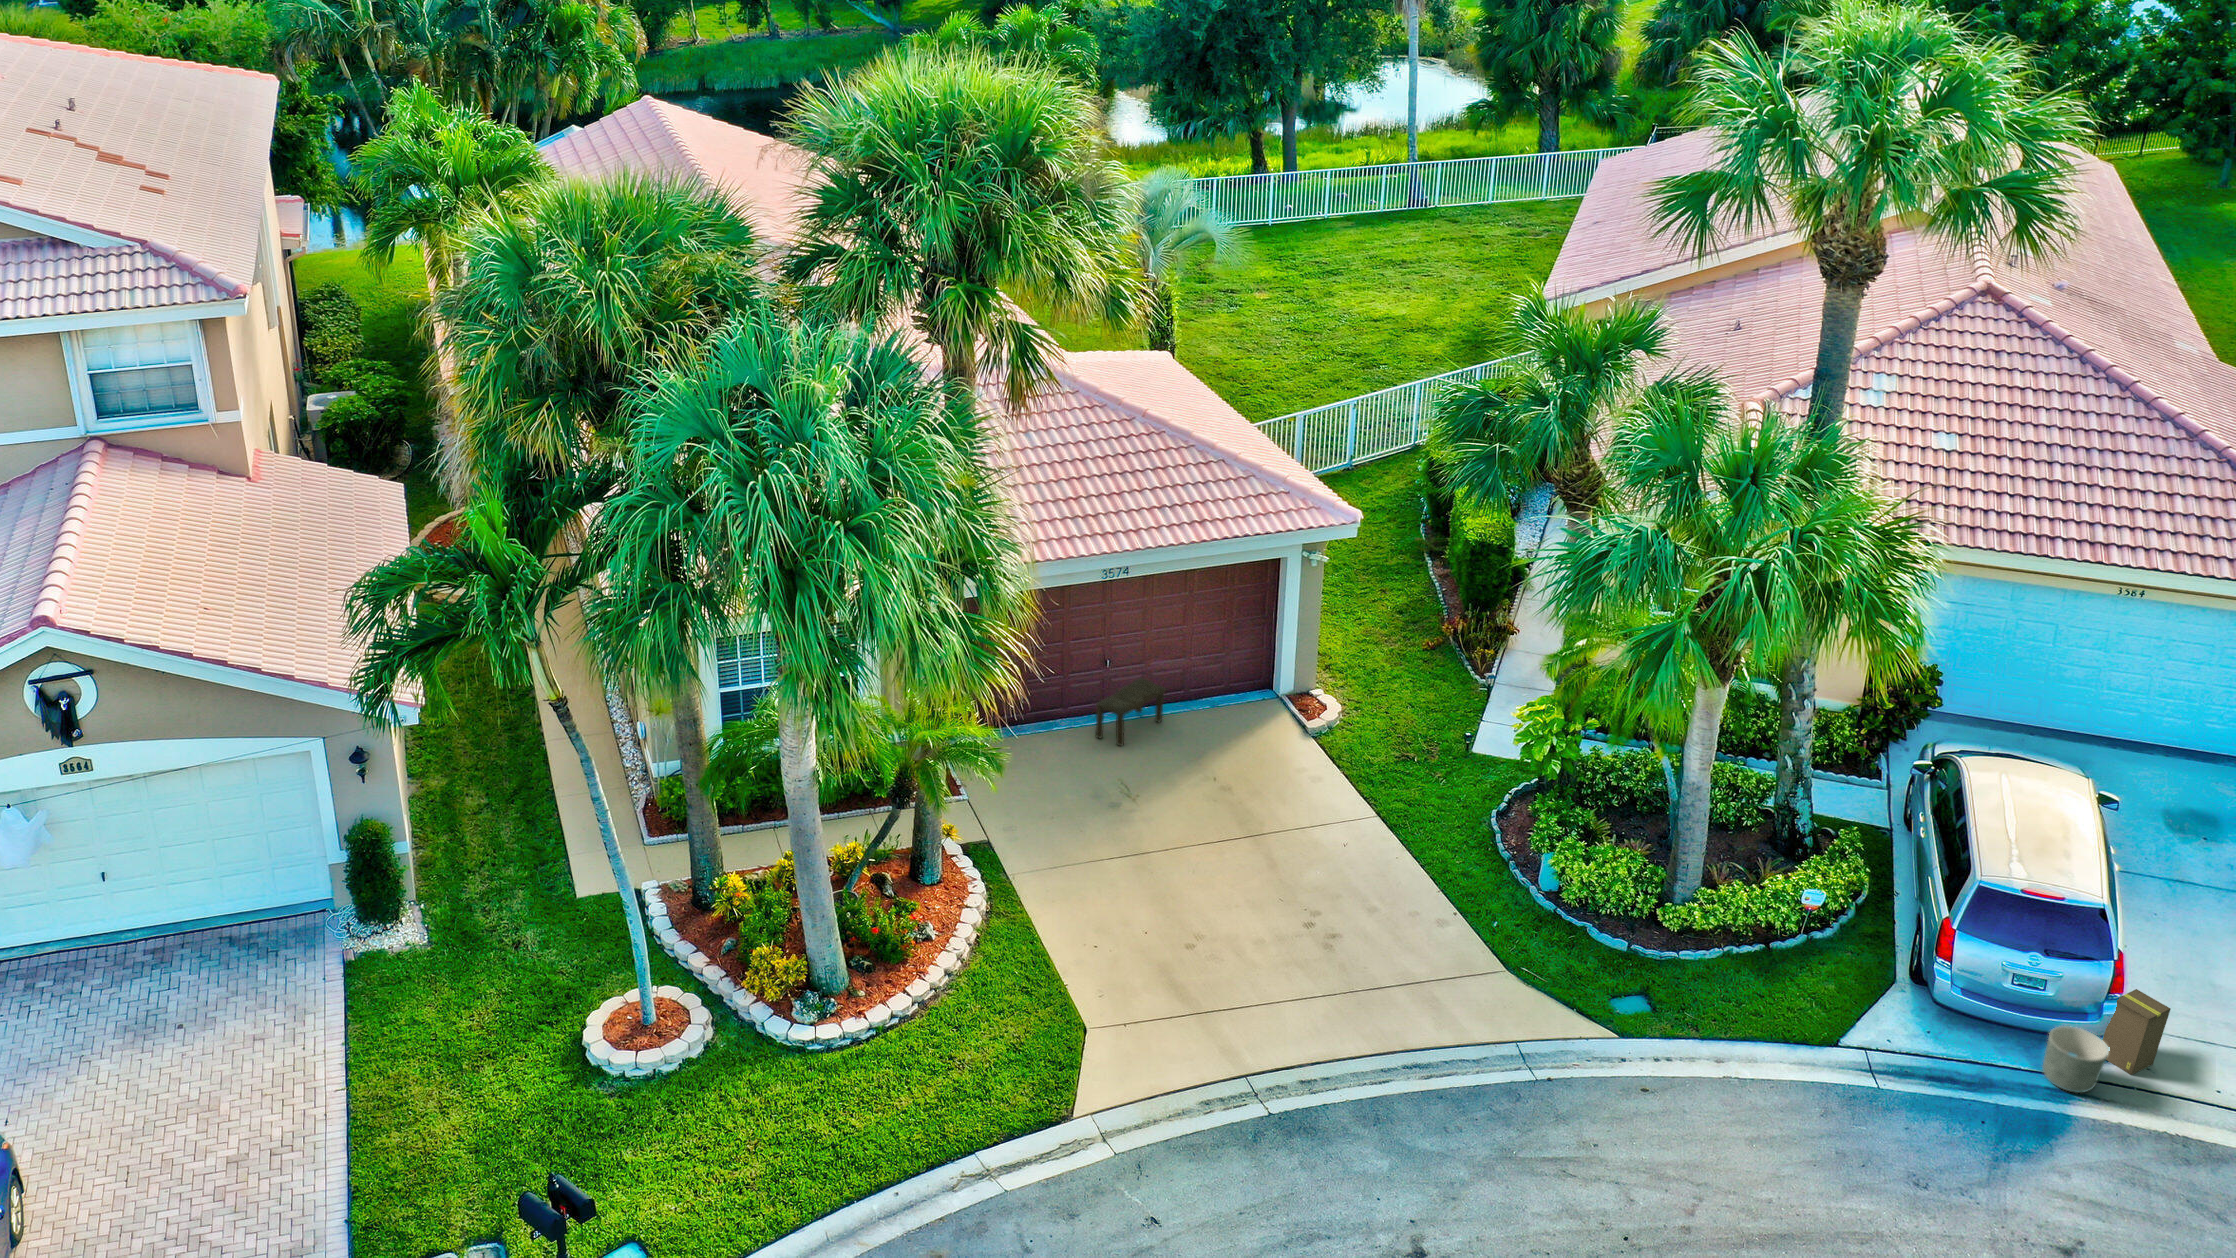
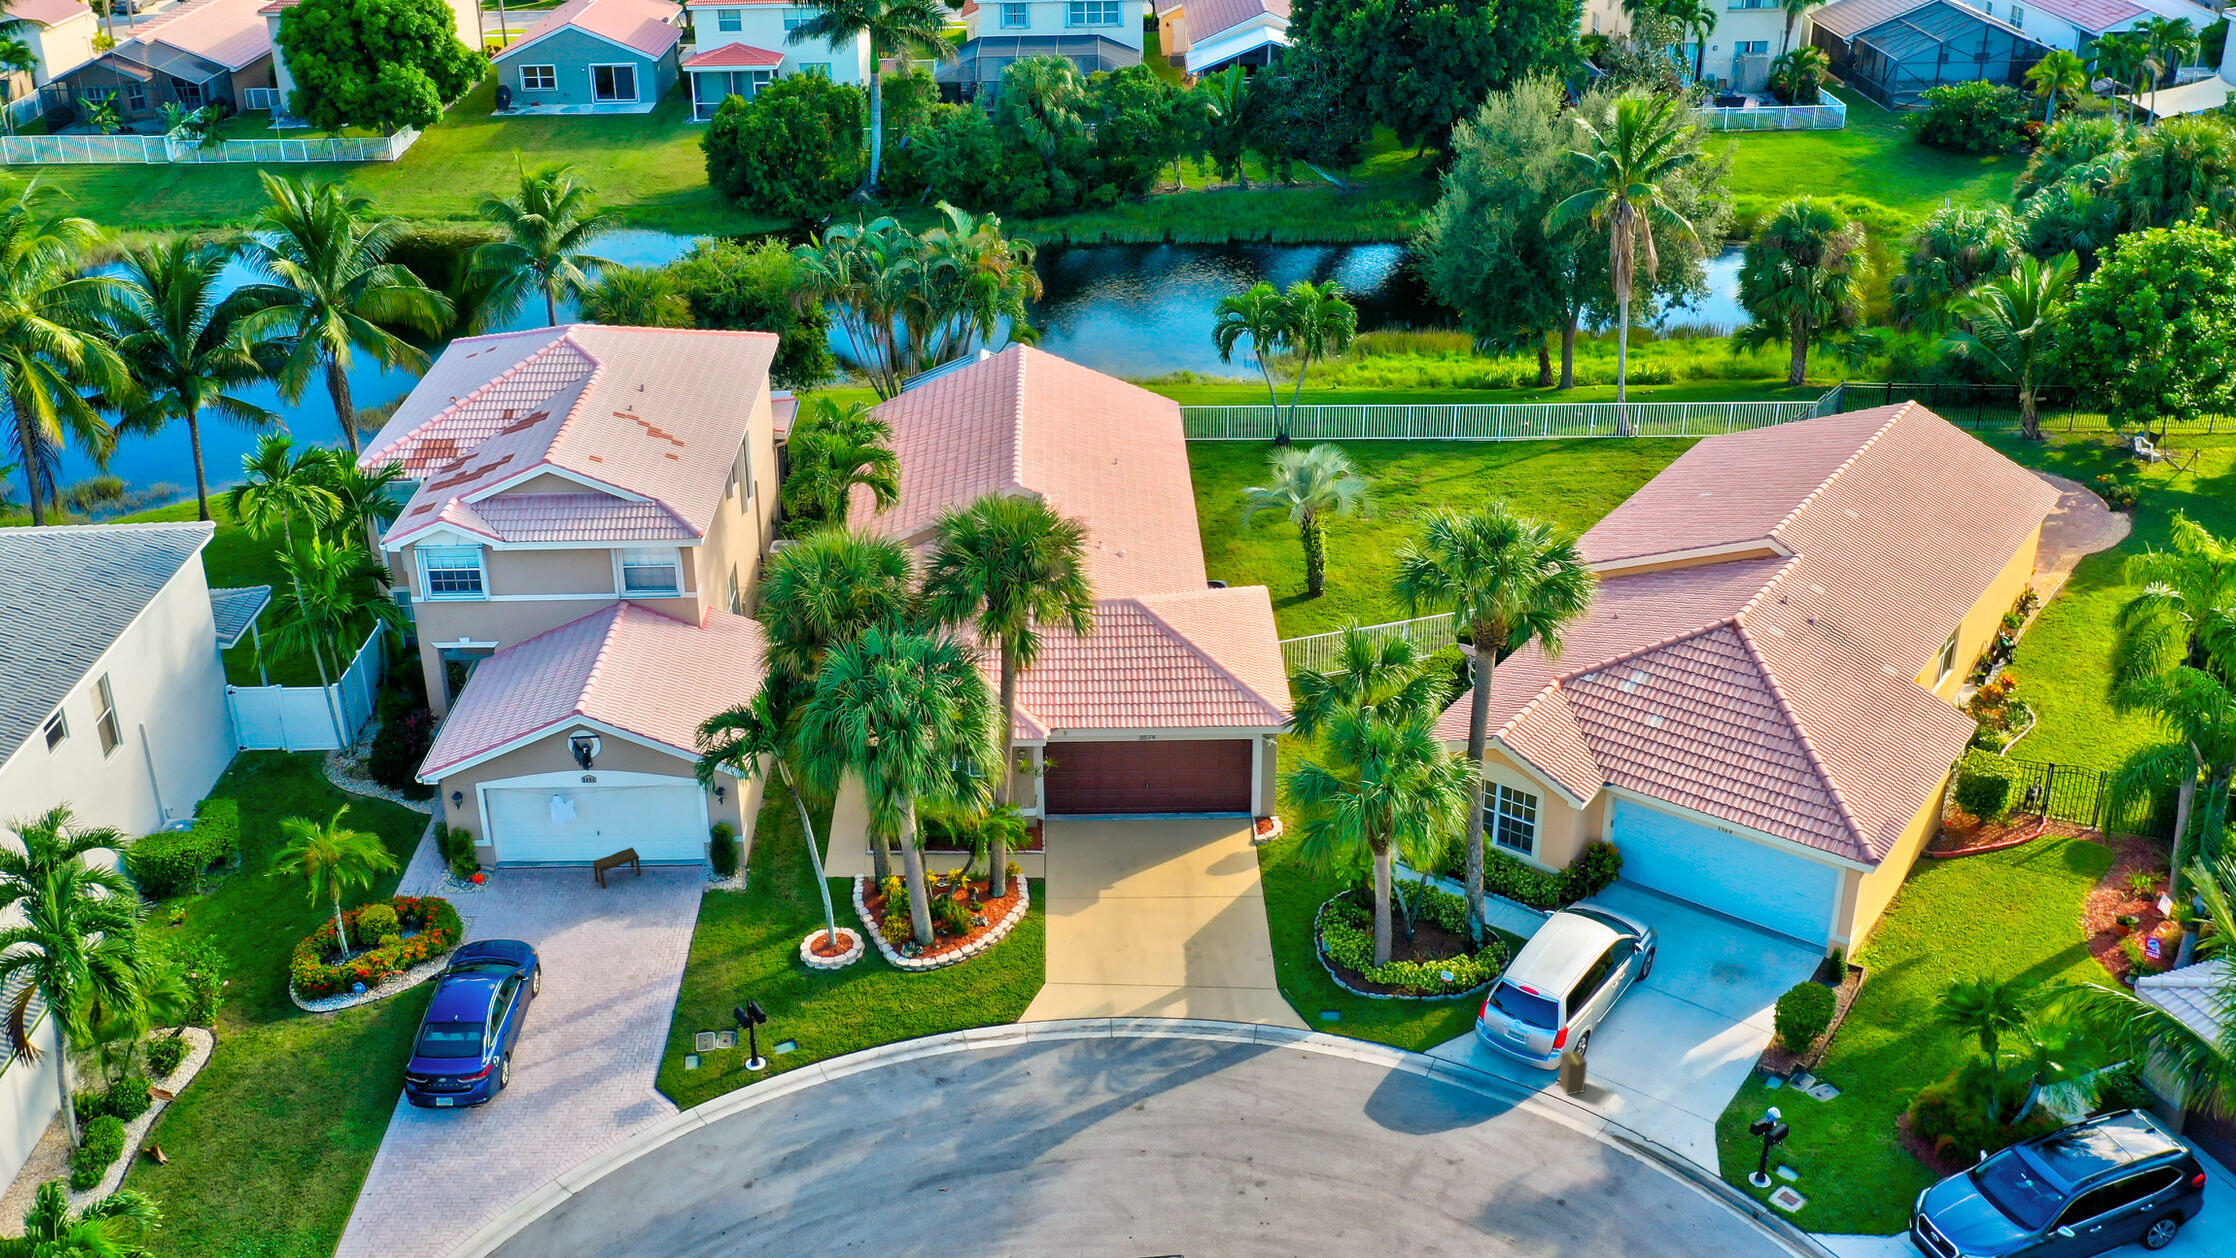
bench: present [1096,678,1165,746] -> present [593,848,641,888]
planter: present [2042,1026,2108,1093] -> none [1517,1062,1545,1098]

